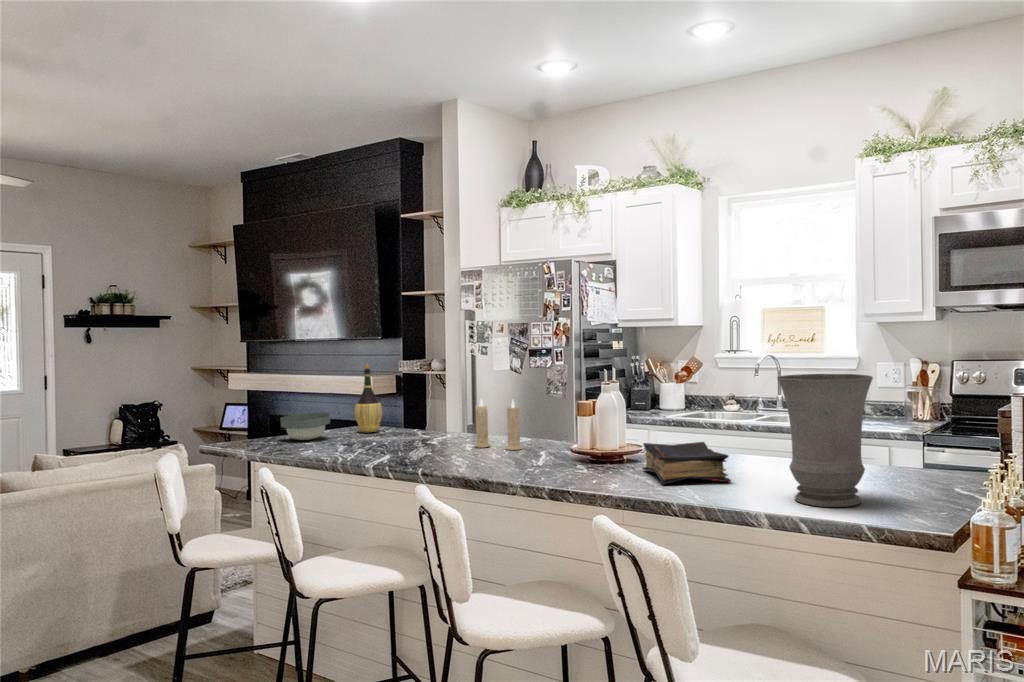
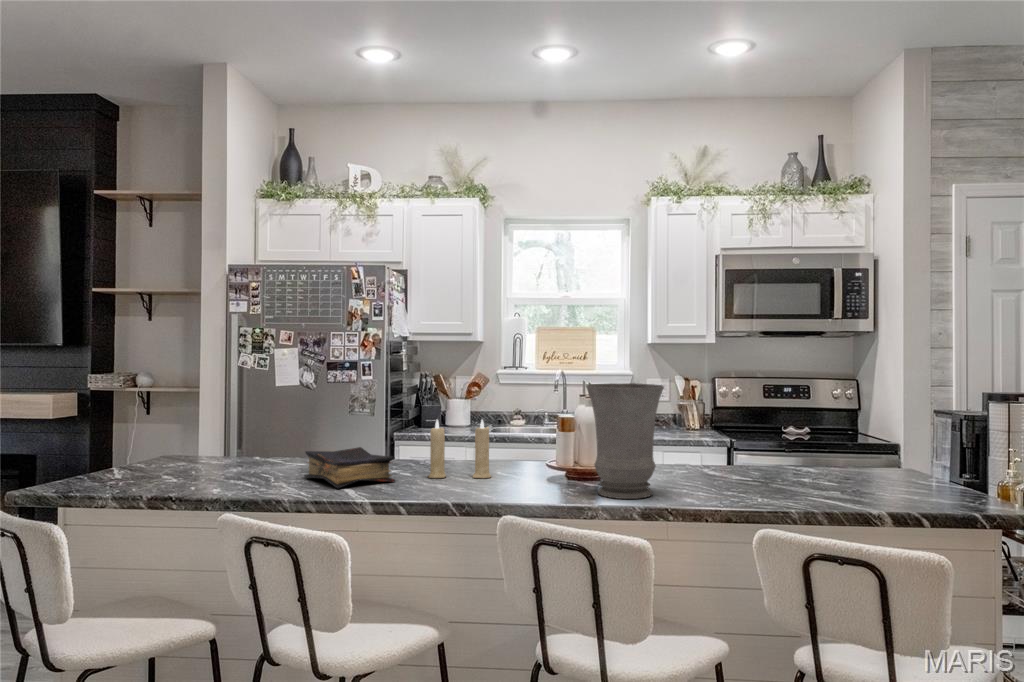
wine bottle: present [355,364,382,432] -> none [203,379,242,470]
vase: present [777,374,873,507] -> present [586,383,664,499]
bowl: present [280,413,330,440] -> none [124,446,199,486]
book: present [642,442,731,485] -> present [304,447,395,489]

